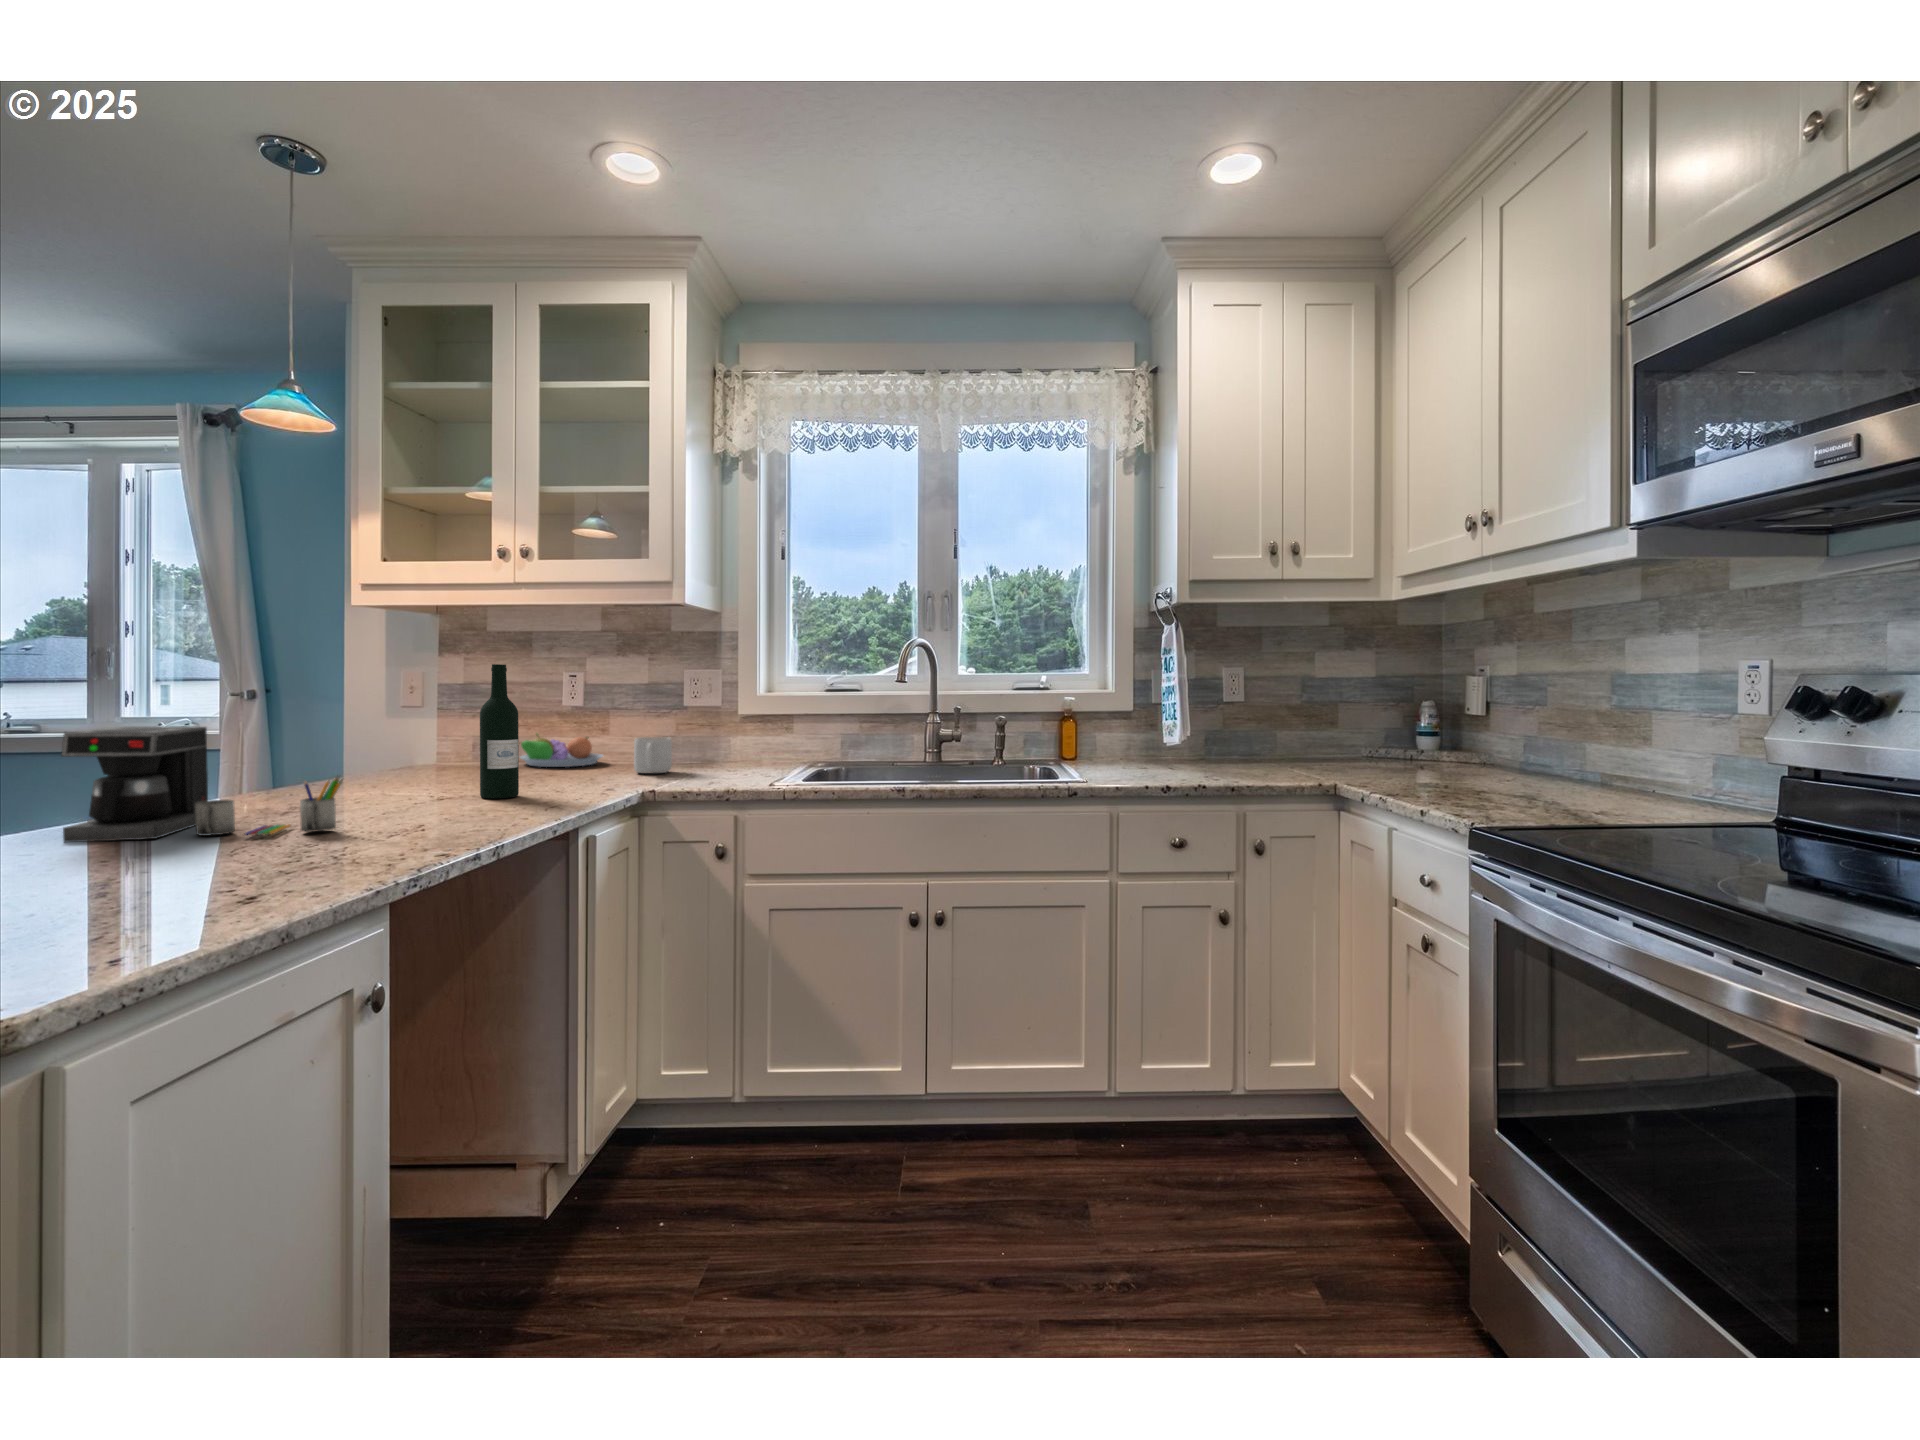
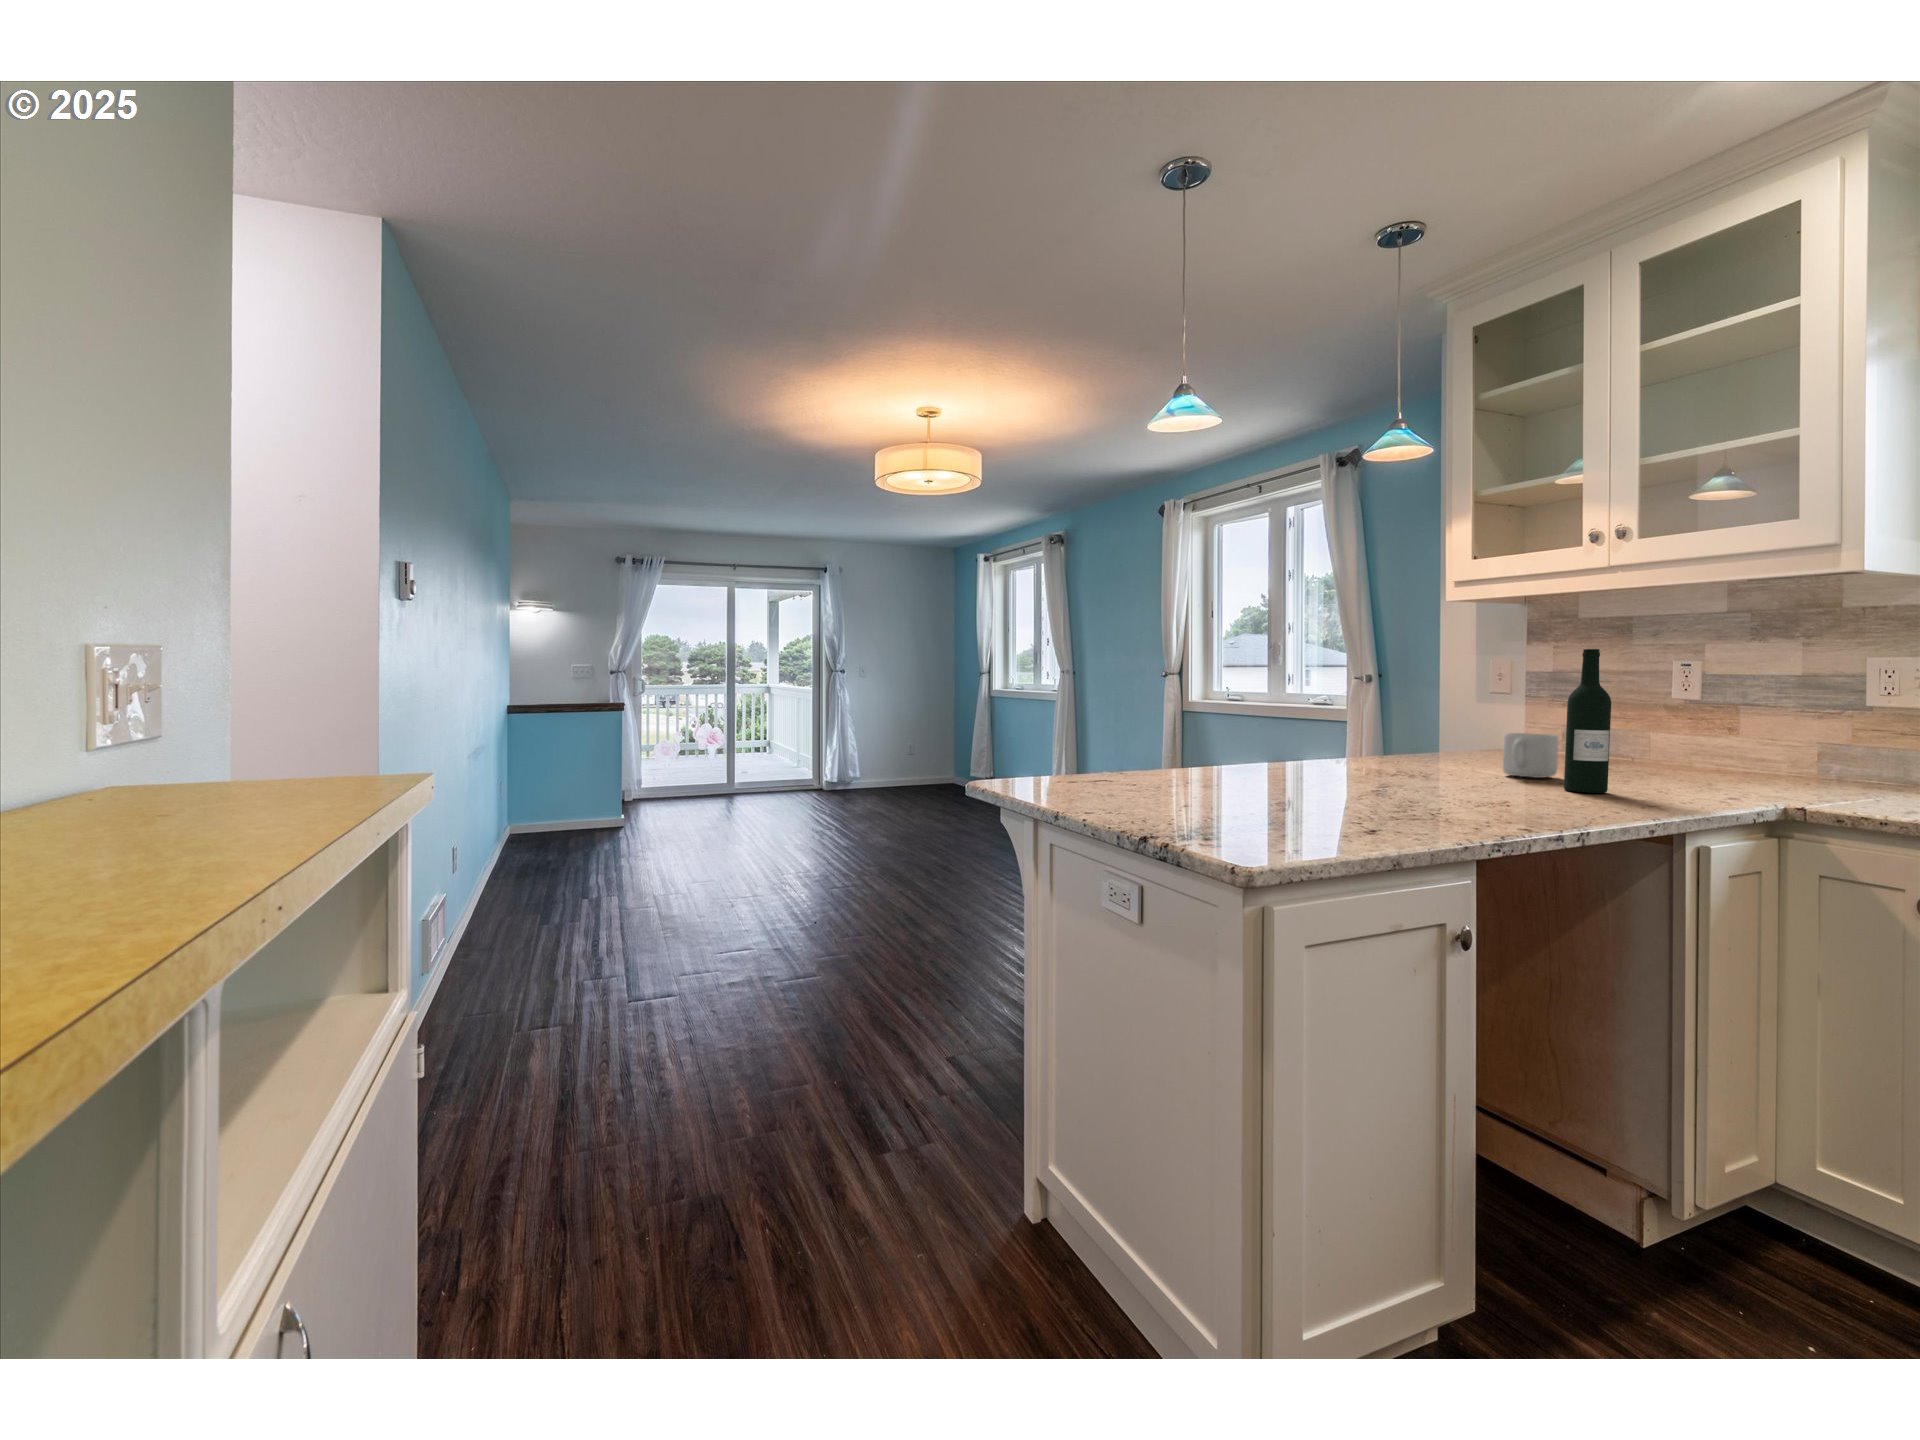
coffee maker: present [61,727,343,842] -> none [1261,705,1440,797]
fruit bowl: present [519,734,603,767] -> none [1601,732,1725,773]
mug: present [634,737,672,773] -> present [1503,733,1558,778]

